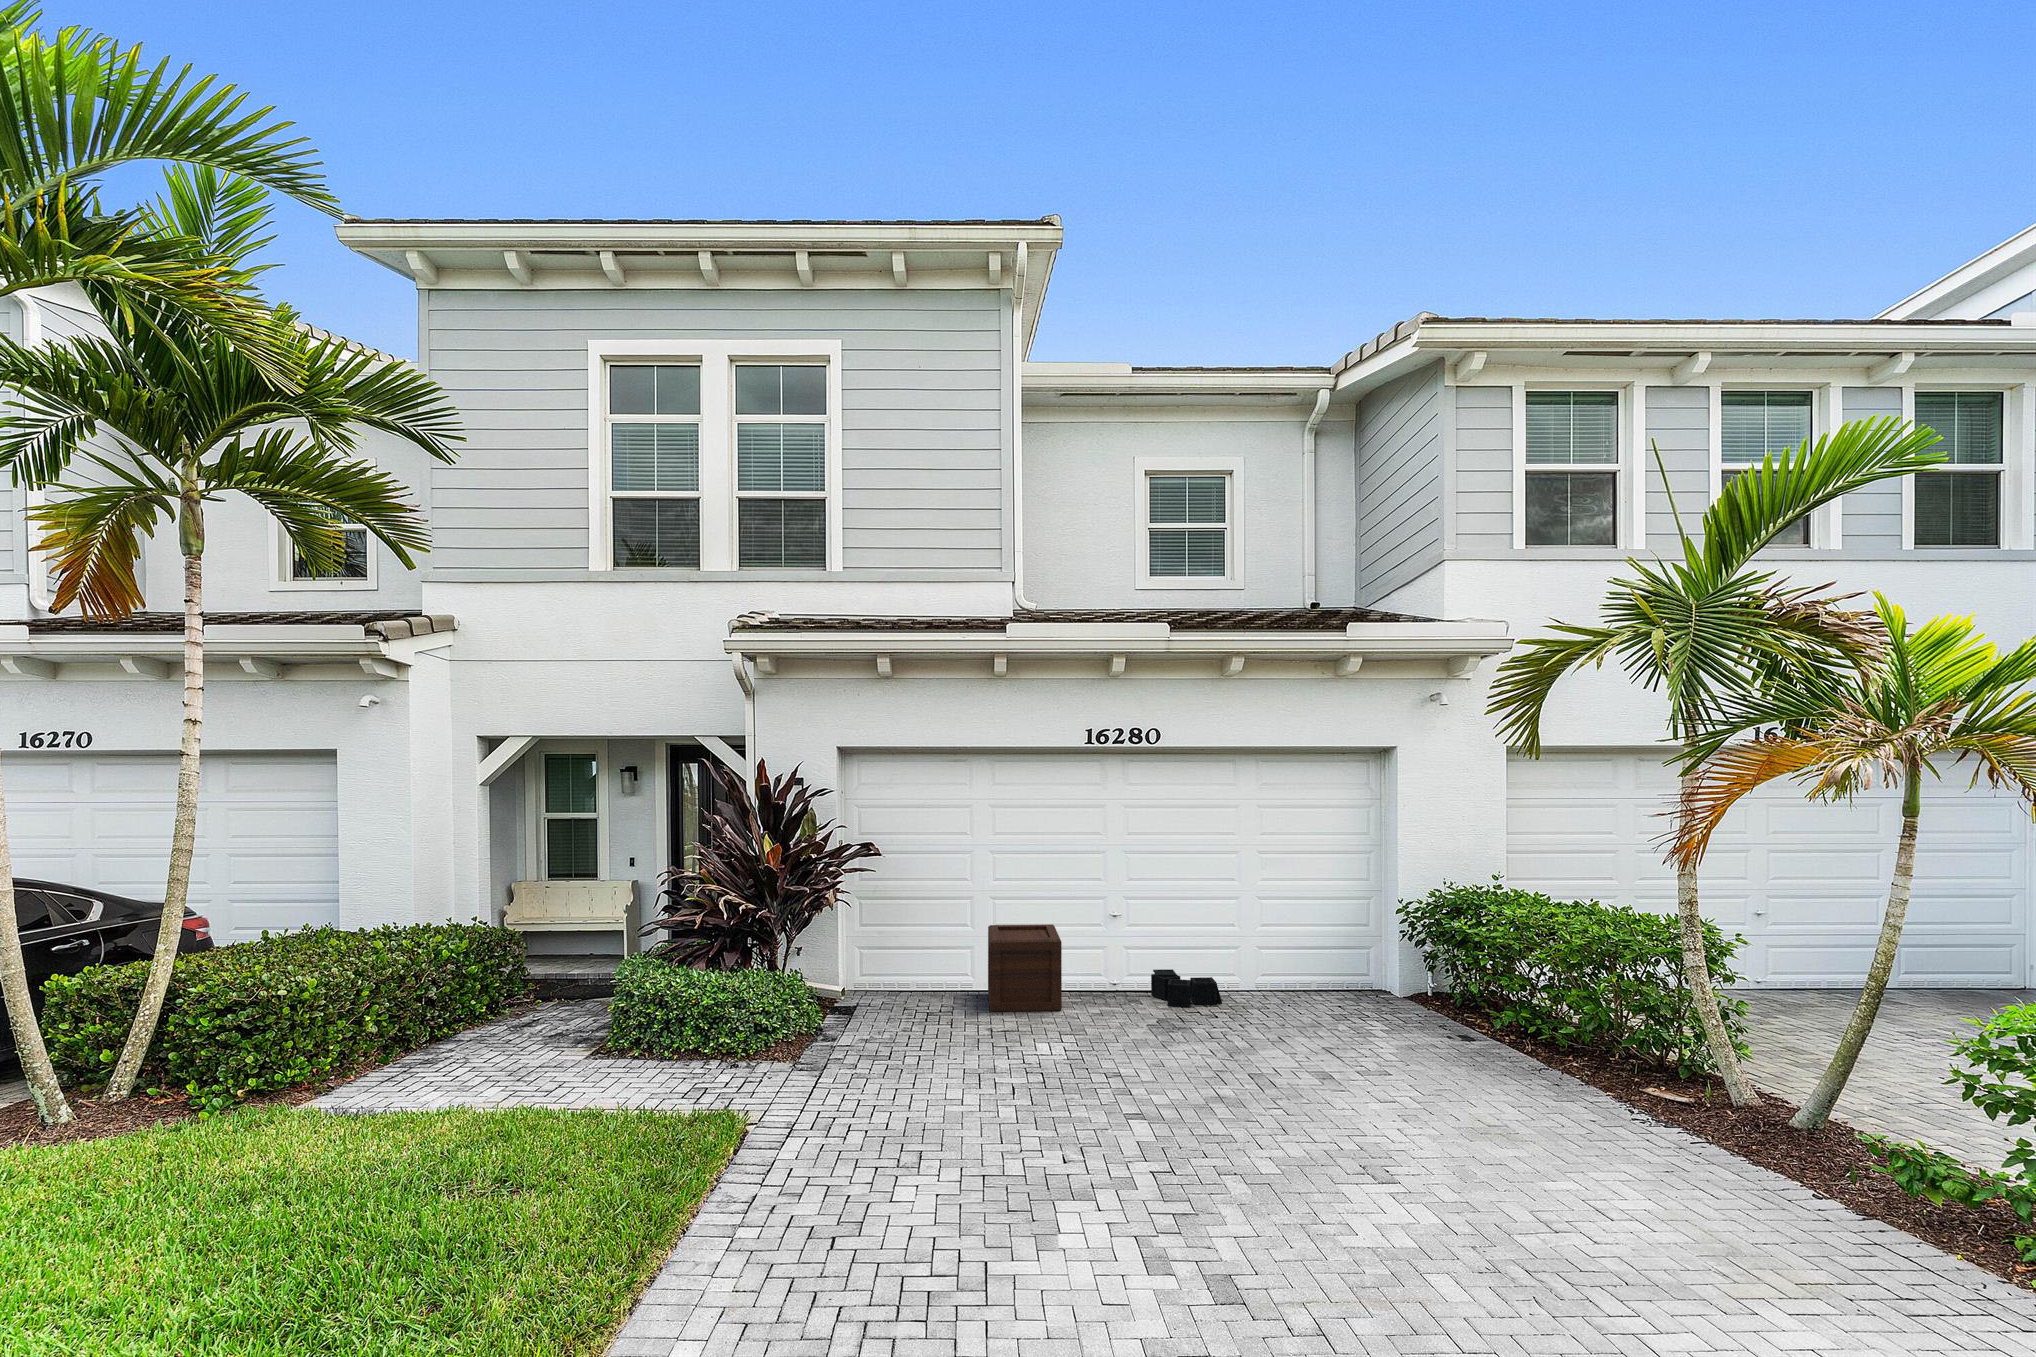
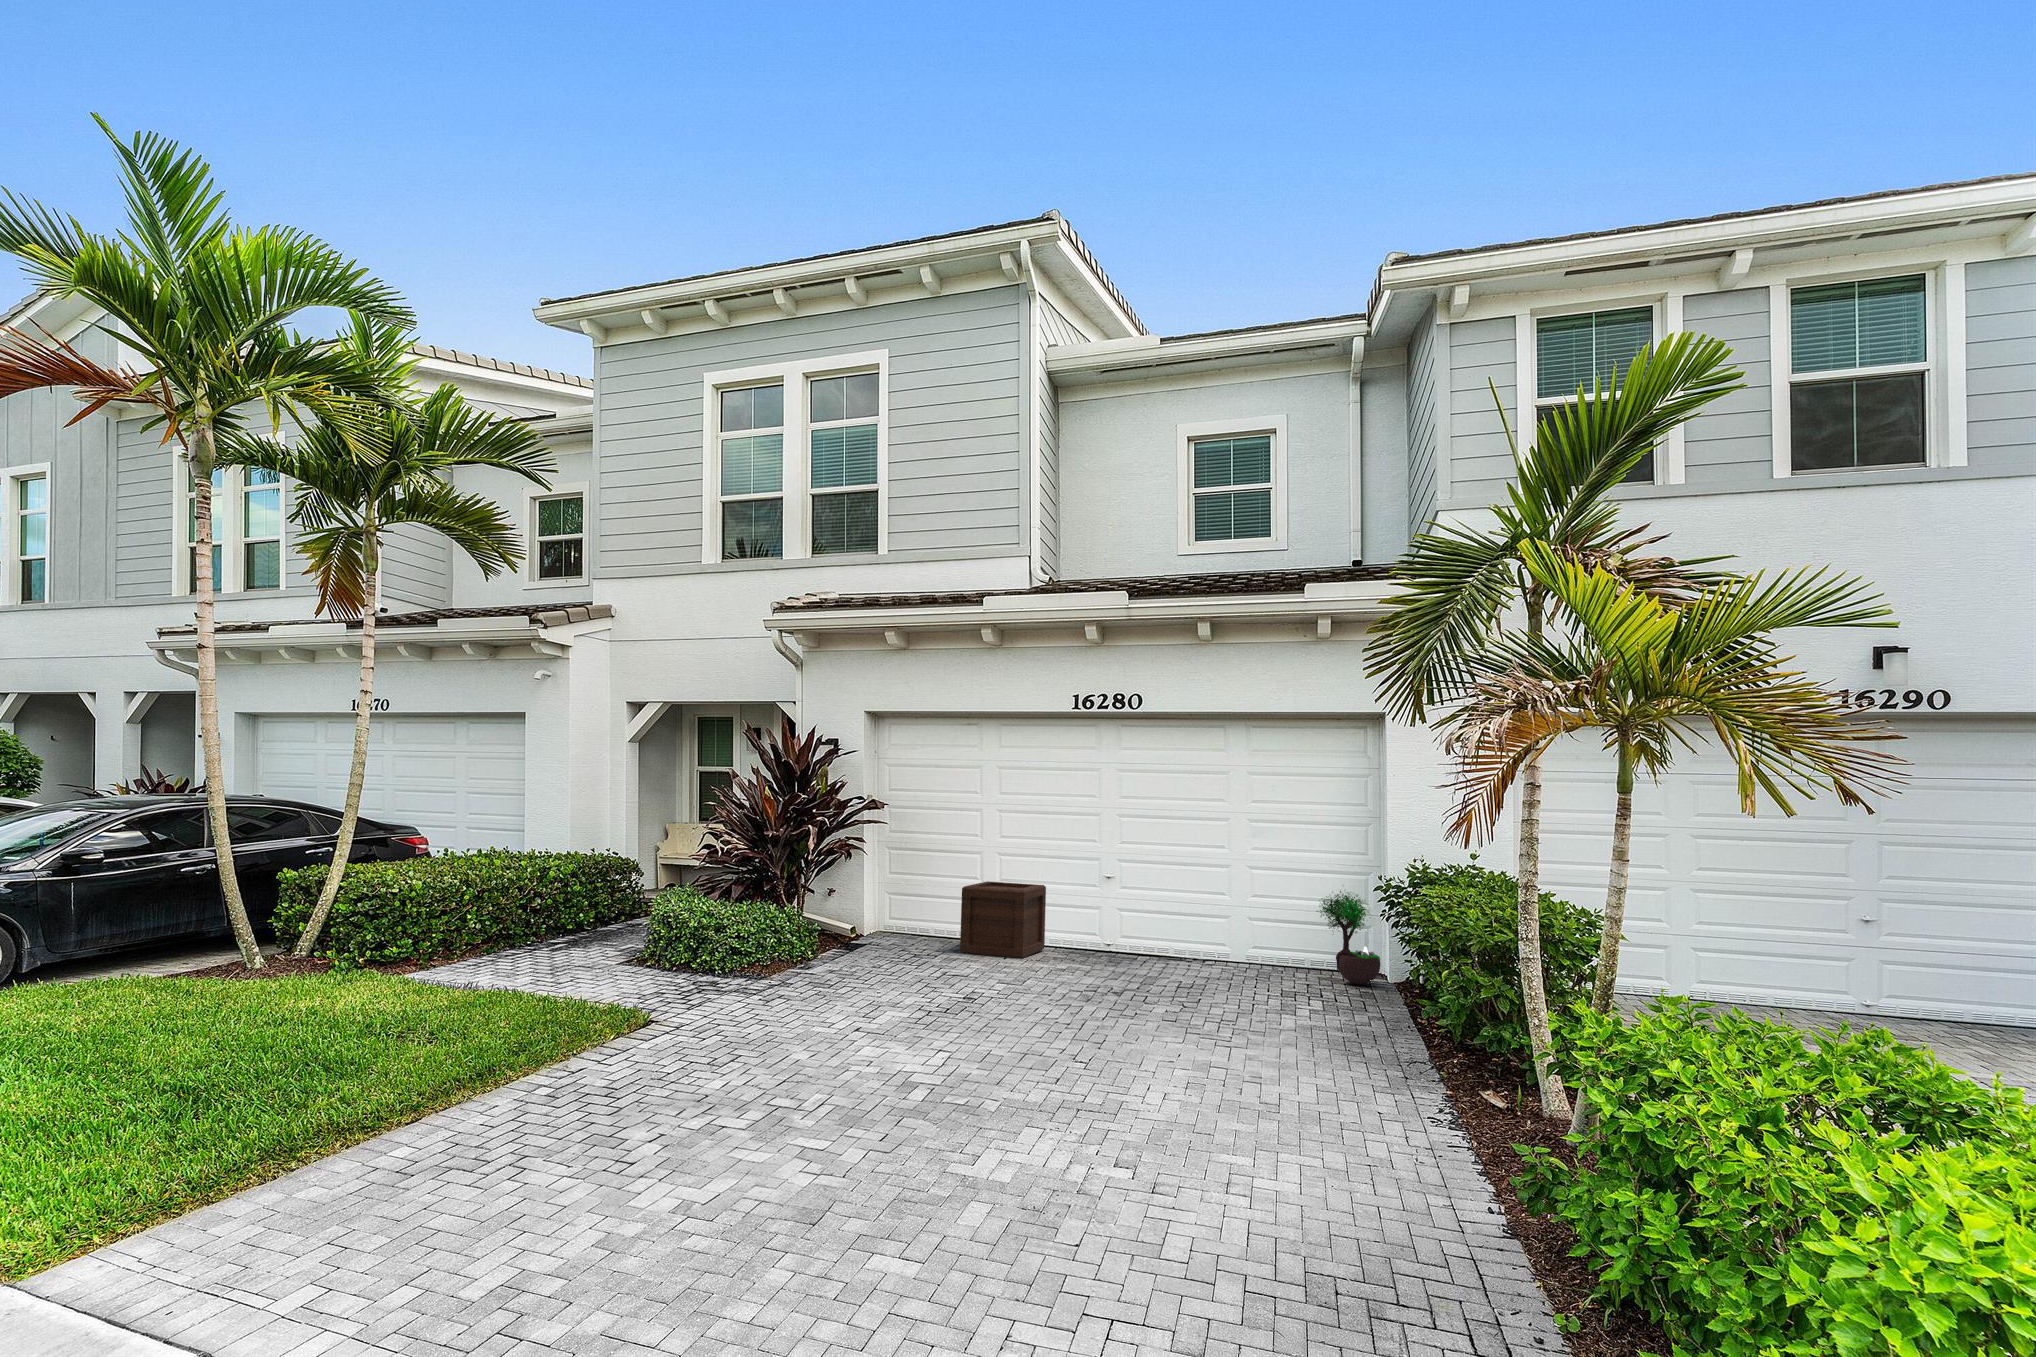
potted tree: none [1337,907,1398,998] -> present [1317,891,1380,984]
storage bin: present [1151,969,1222,1008] -> none [1128,937,1189,971]

